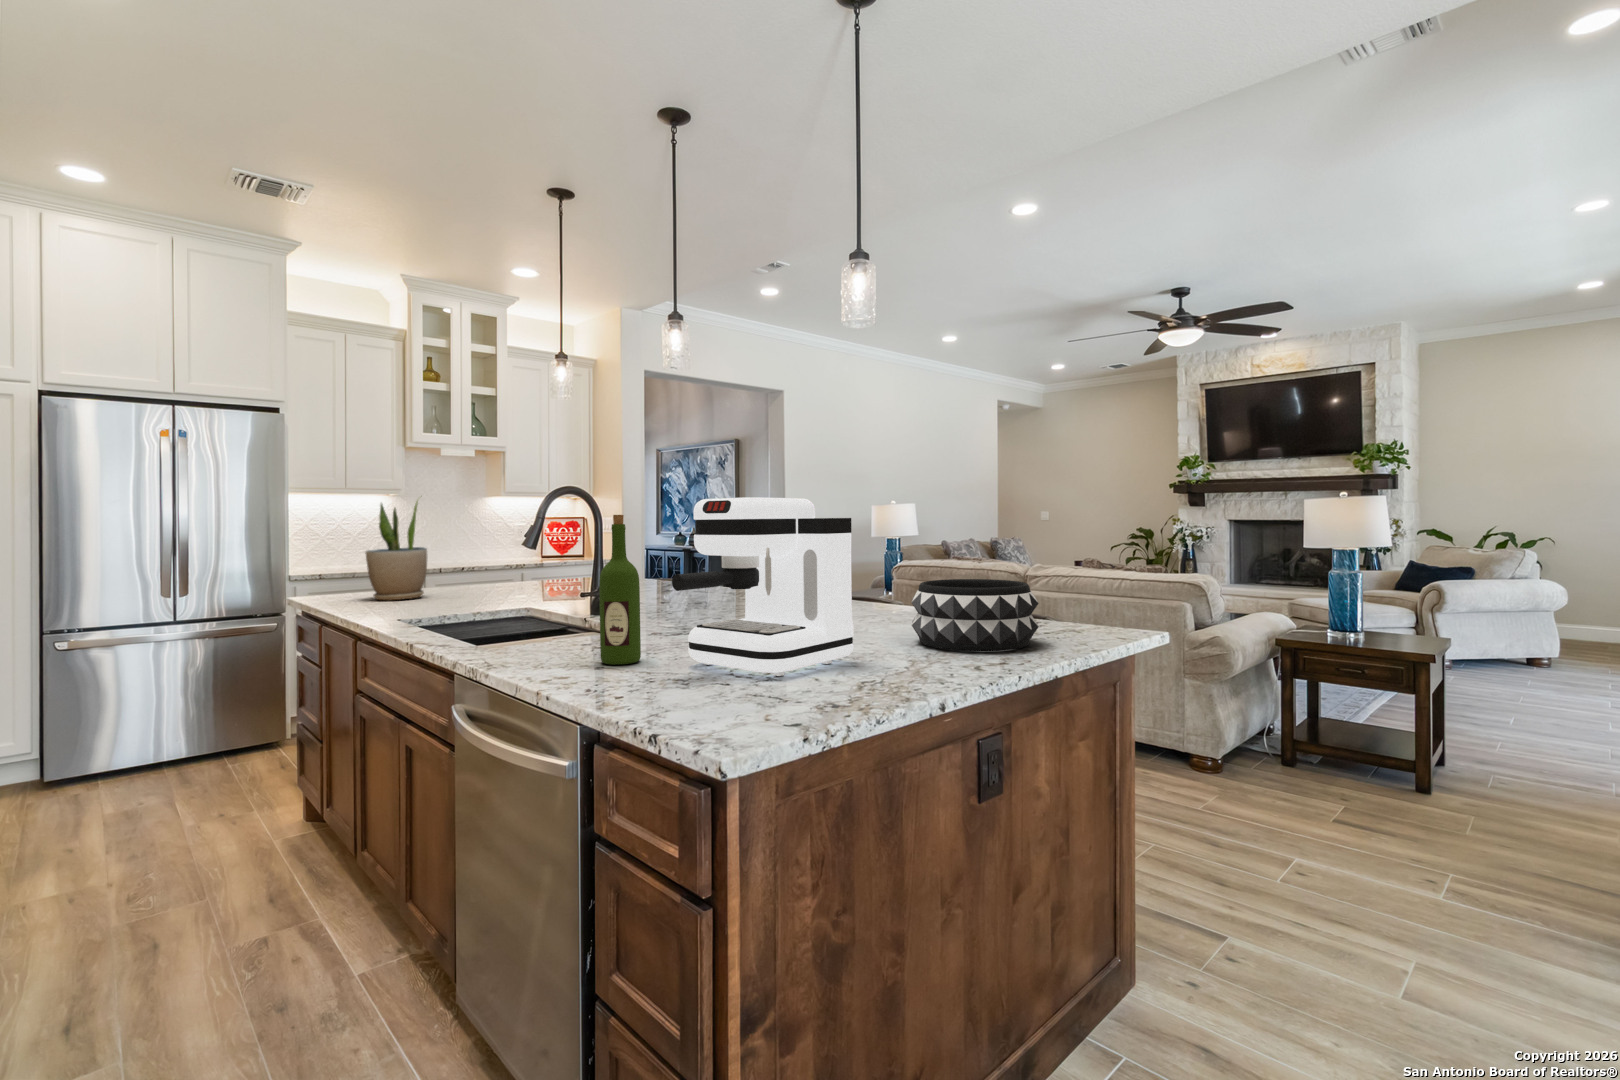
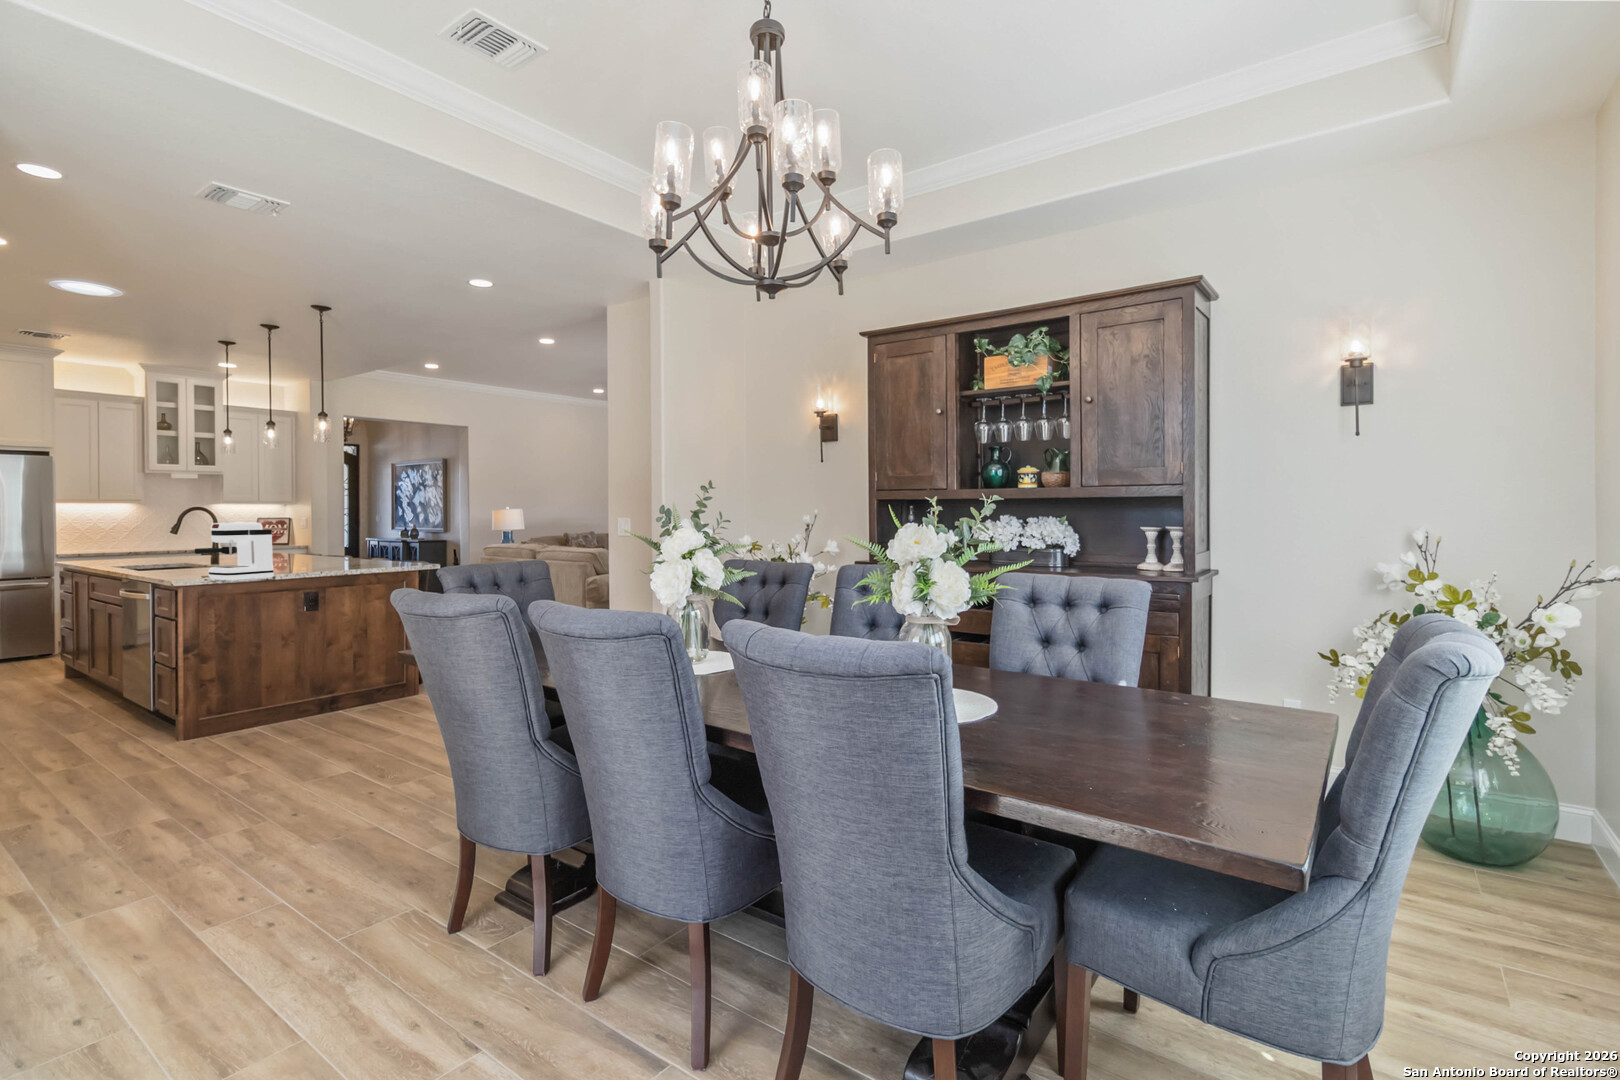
potted plant: present [365,501,427,600] -> none [102,513,140,569]
wine bottle: present [599,515,641,665] -> none [178,528,196,581]
decorative bowl: present [911,579,1039,651] -> none [314,552,368,576]

